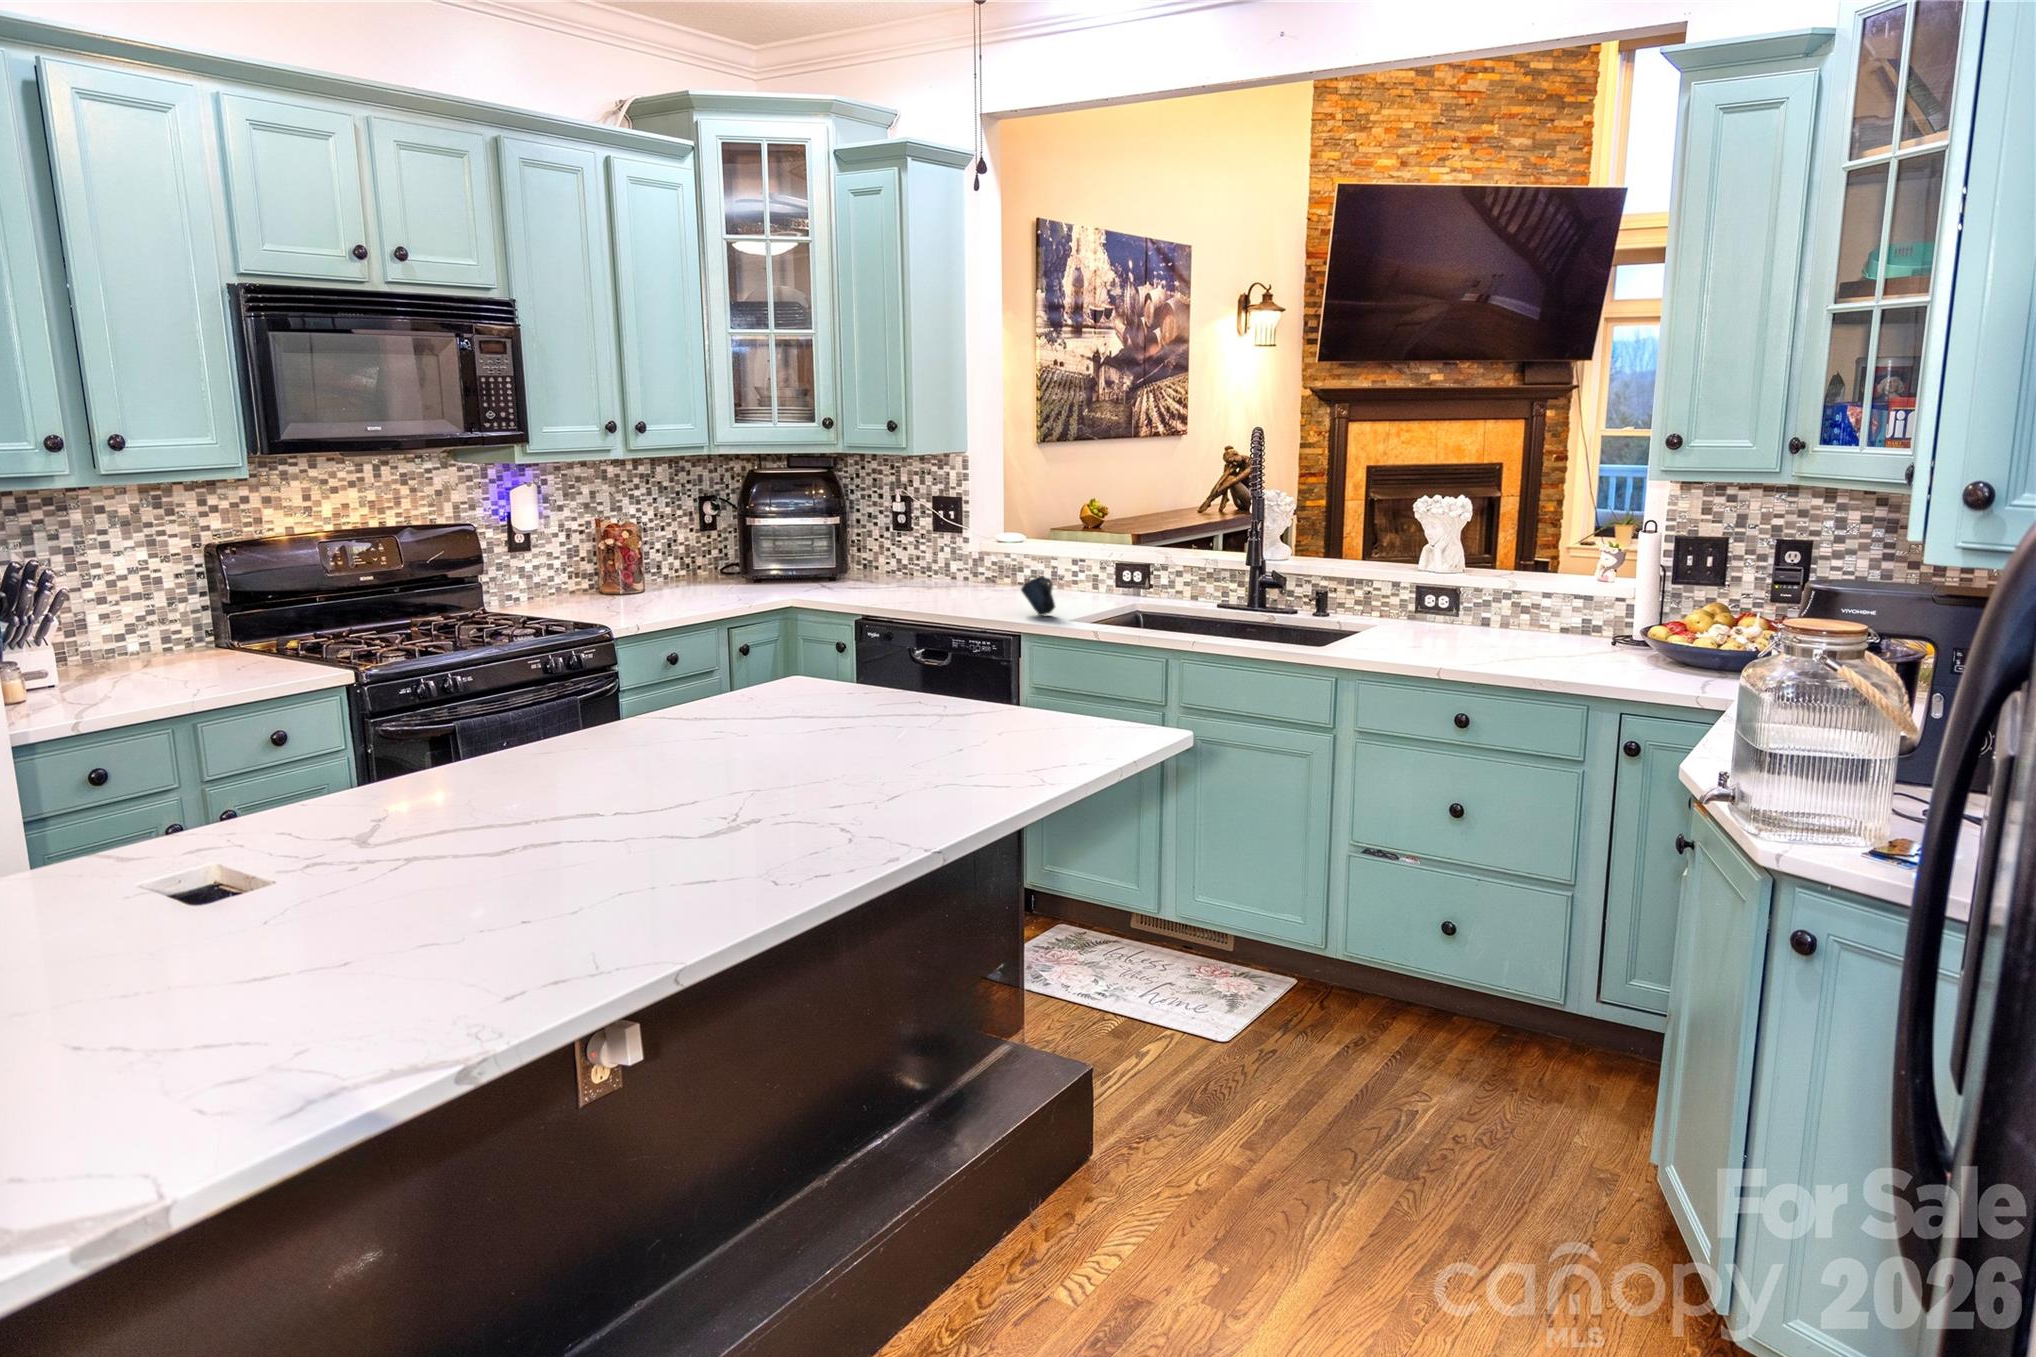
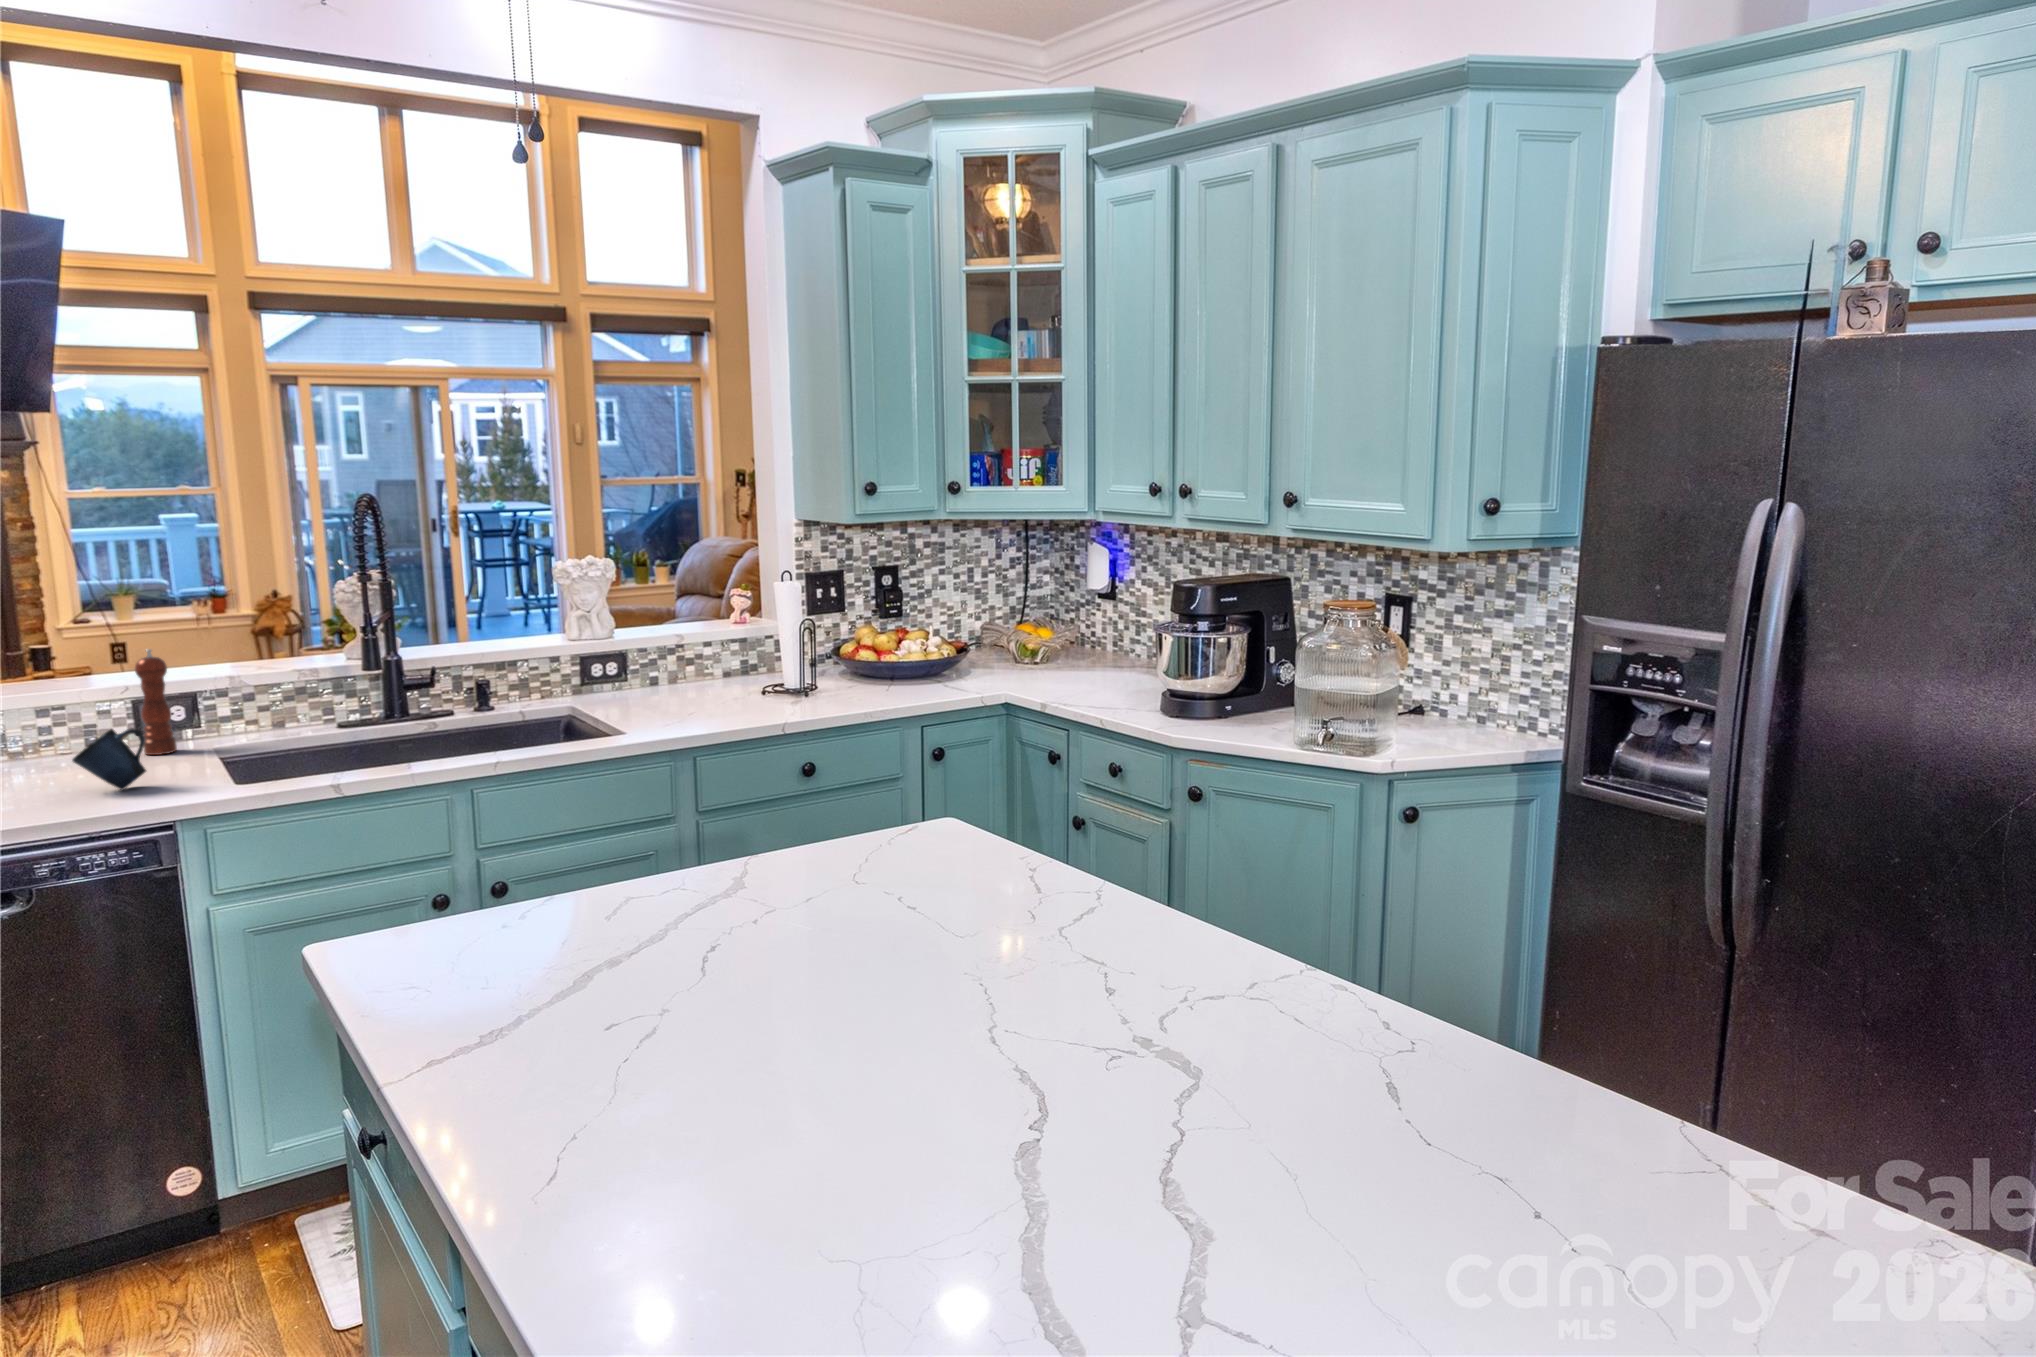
pepper mill: none [1108,531,1127,602] -> present [135,649,177,755]

